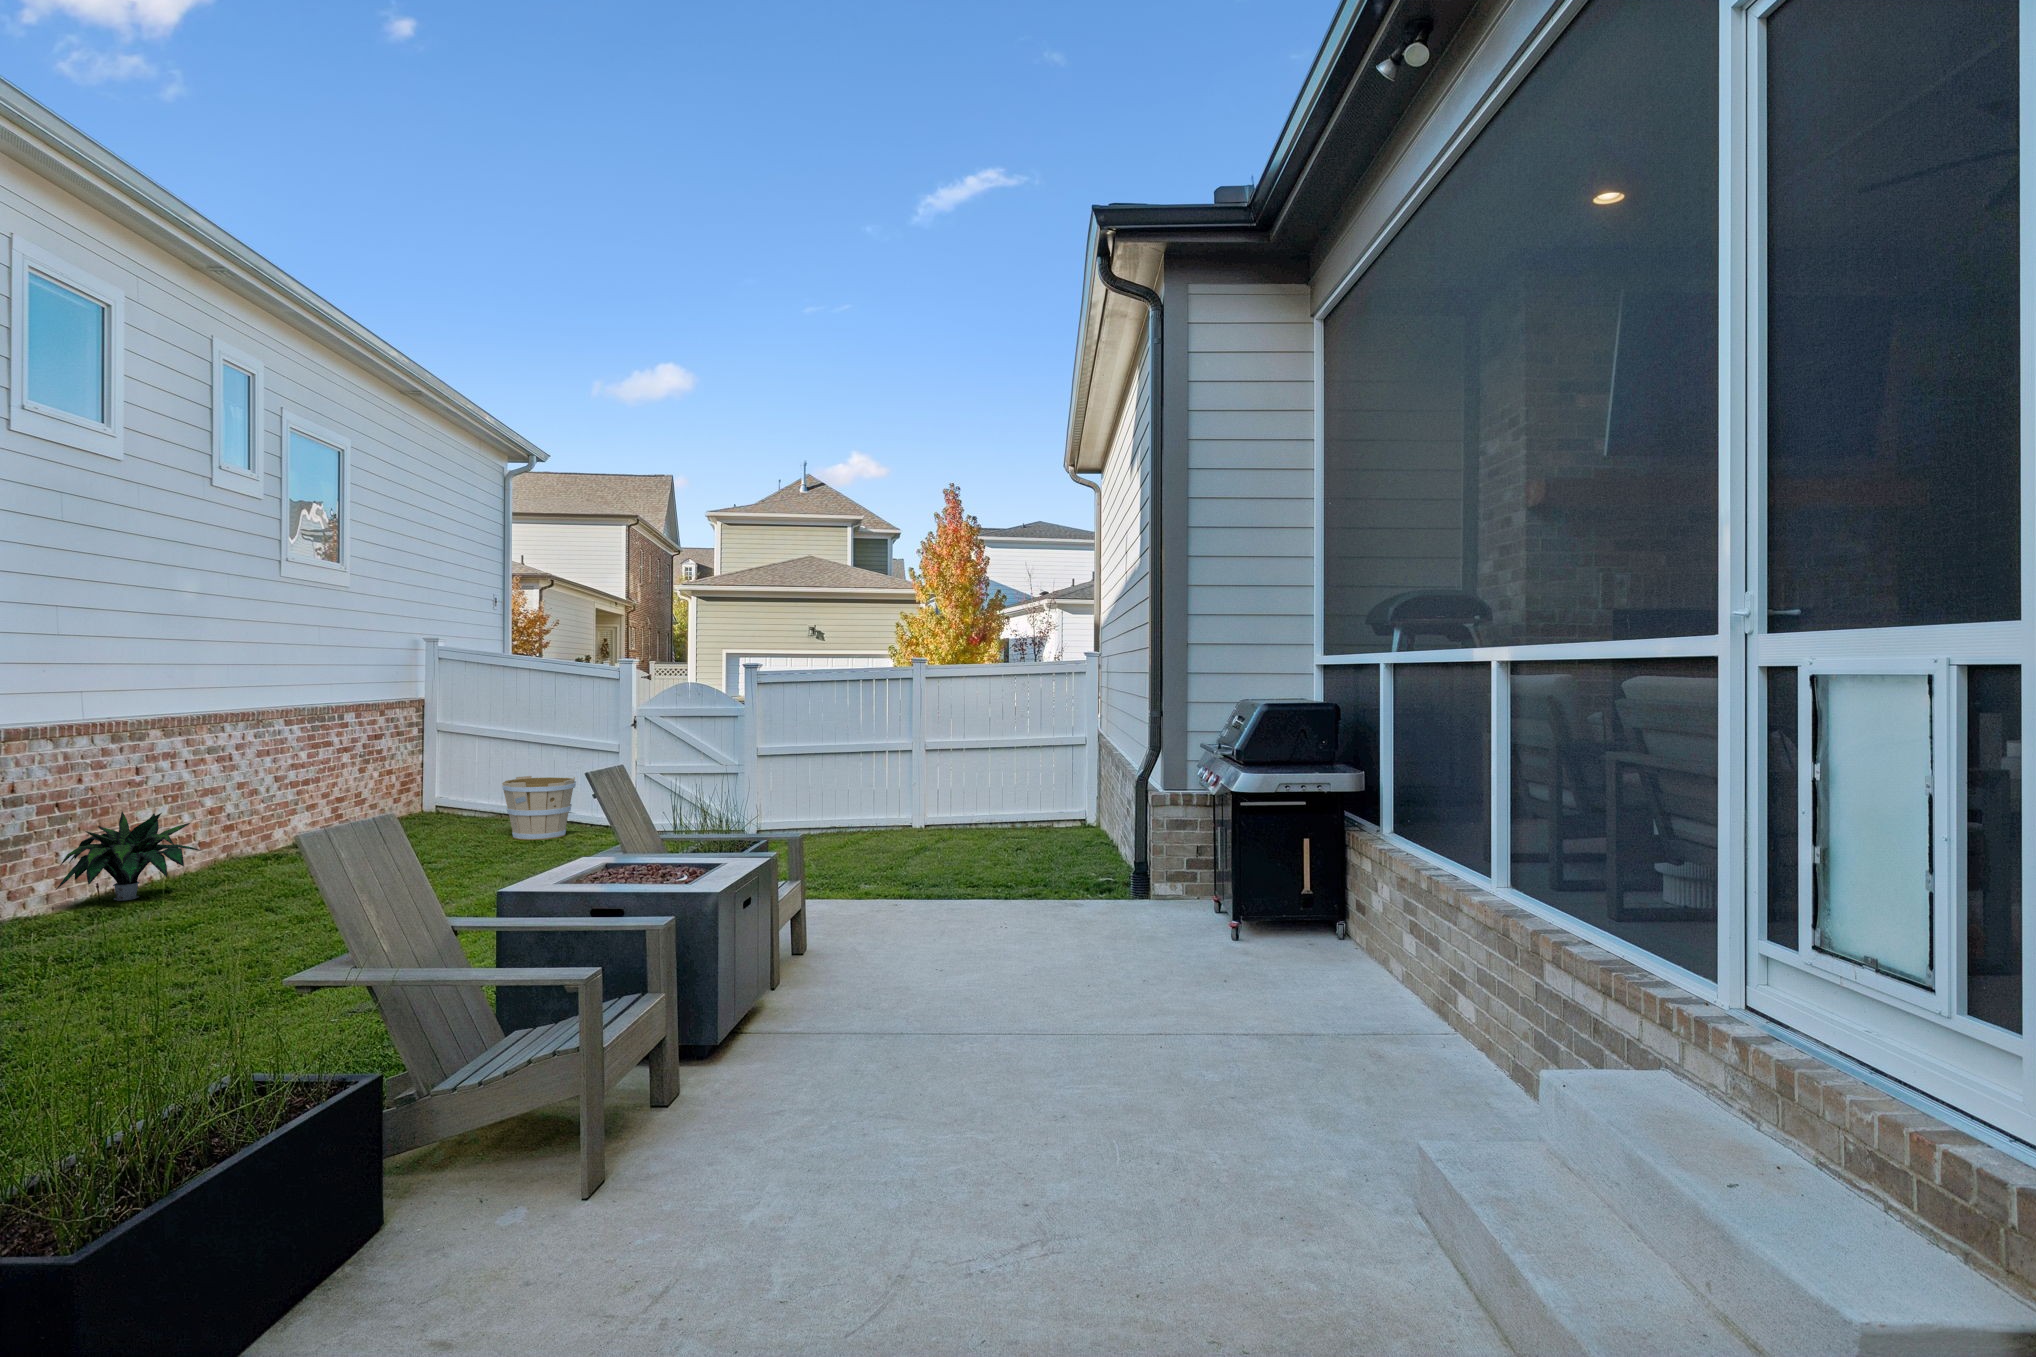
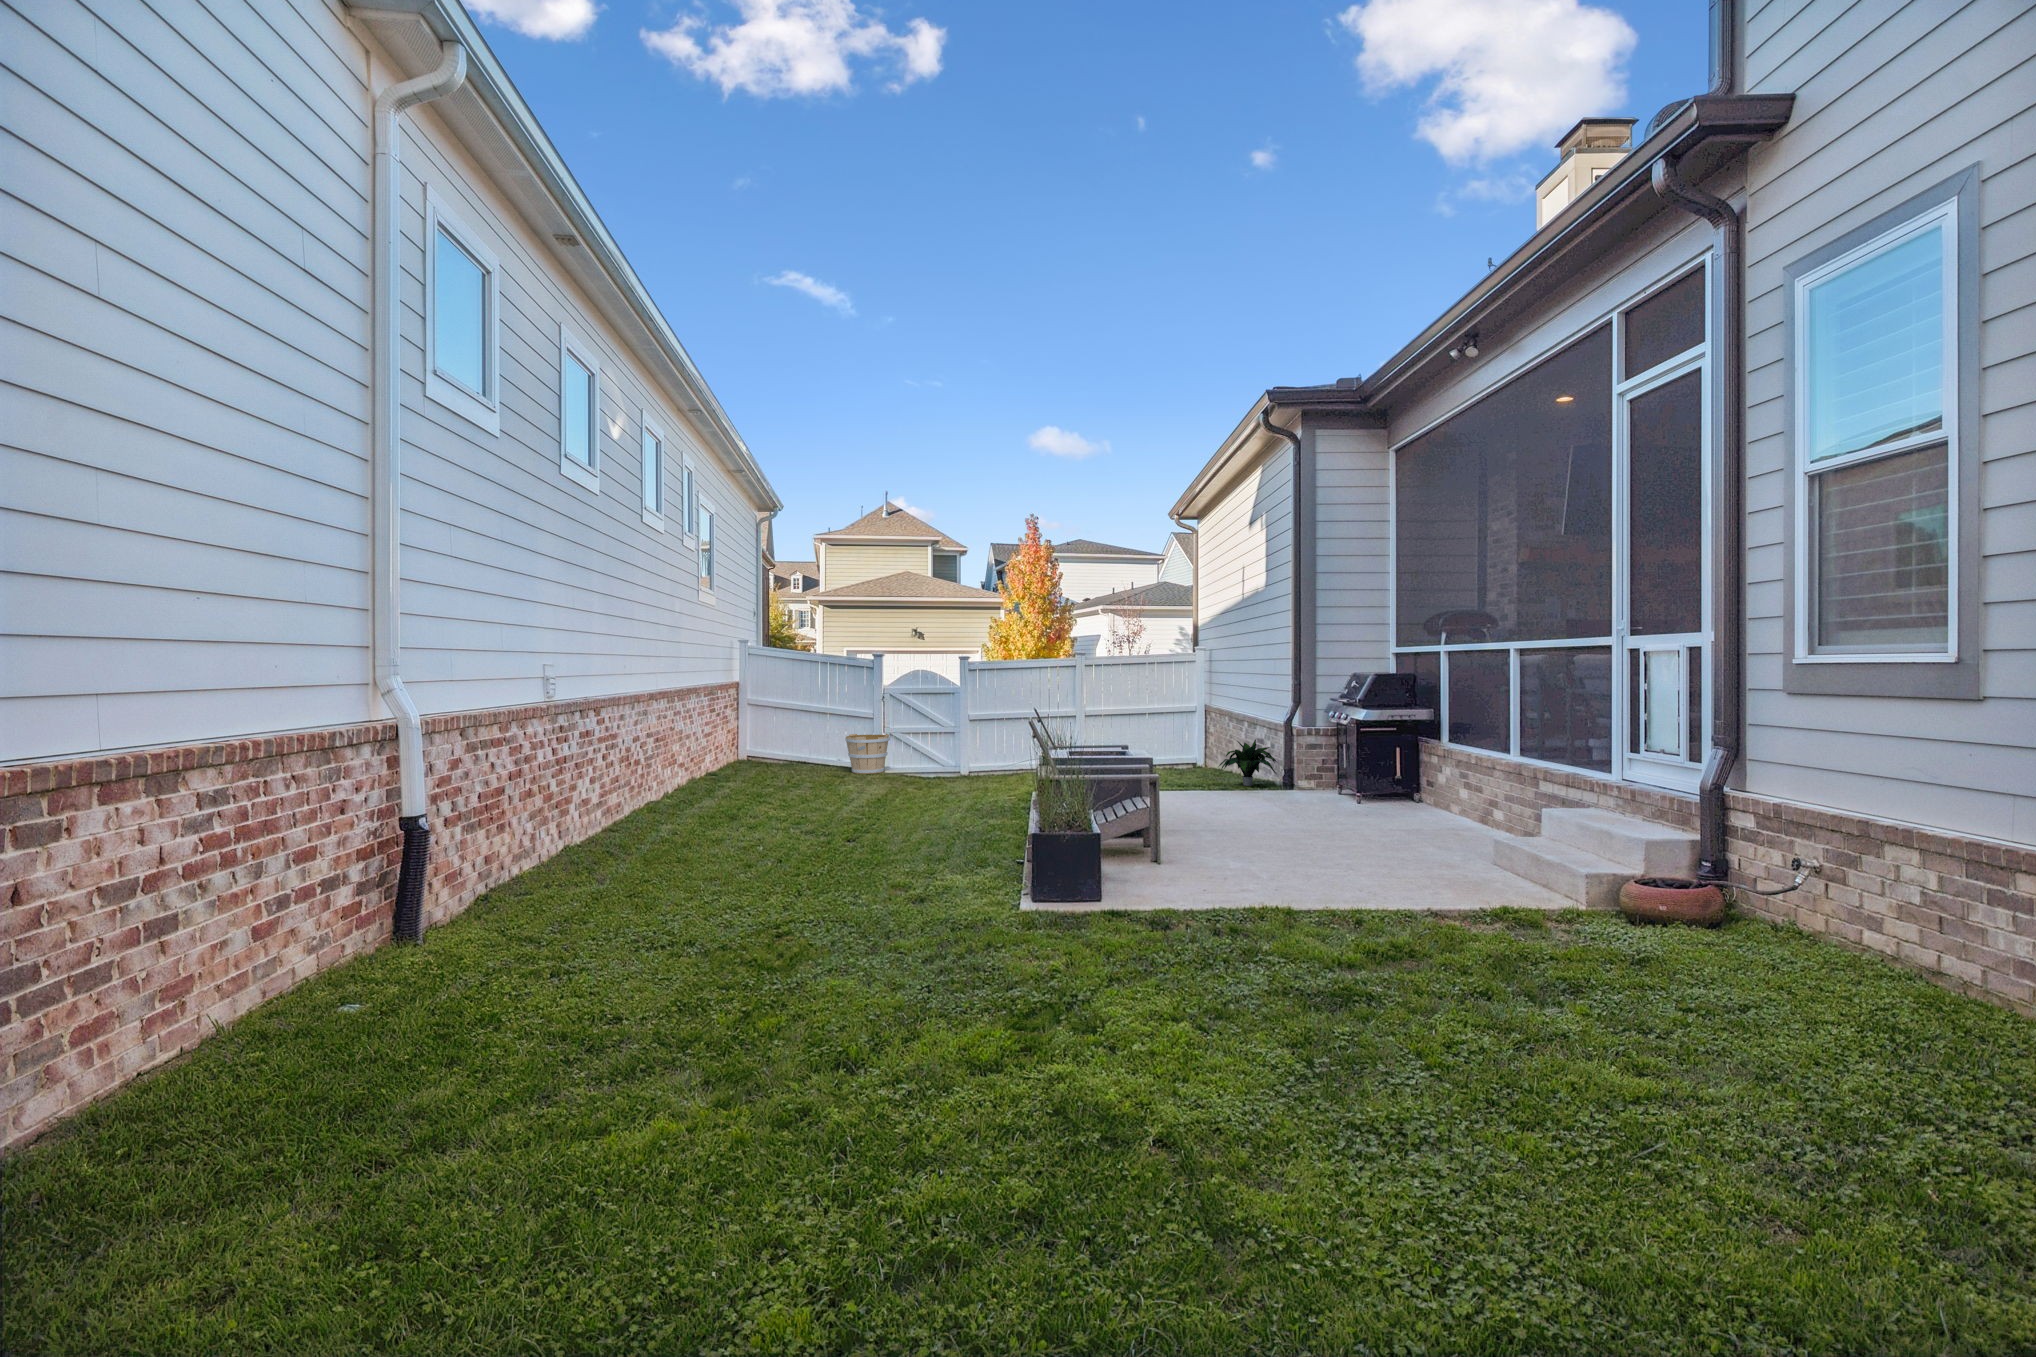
potted plant: present [56,812,201,901] -> present [1219,739,1277,786]

